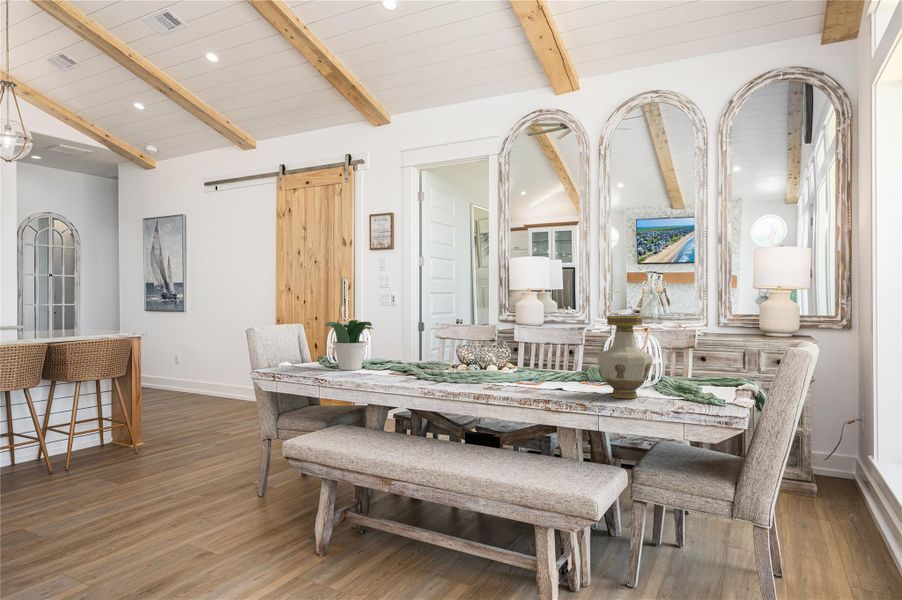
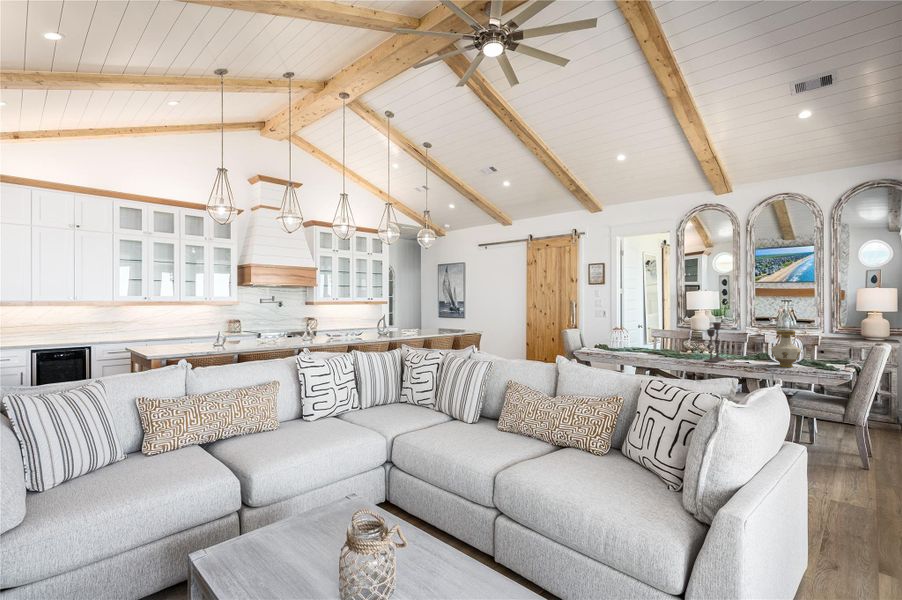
candlestick: none [473,303,521,390] -> present [705,323,726,362]
potted plant: present [325,320,373,370] -> none [612,329,639,352]

